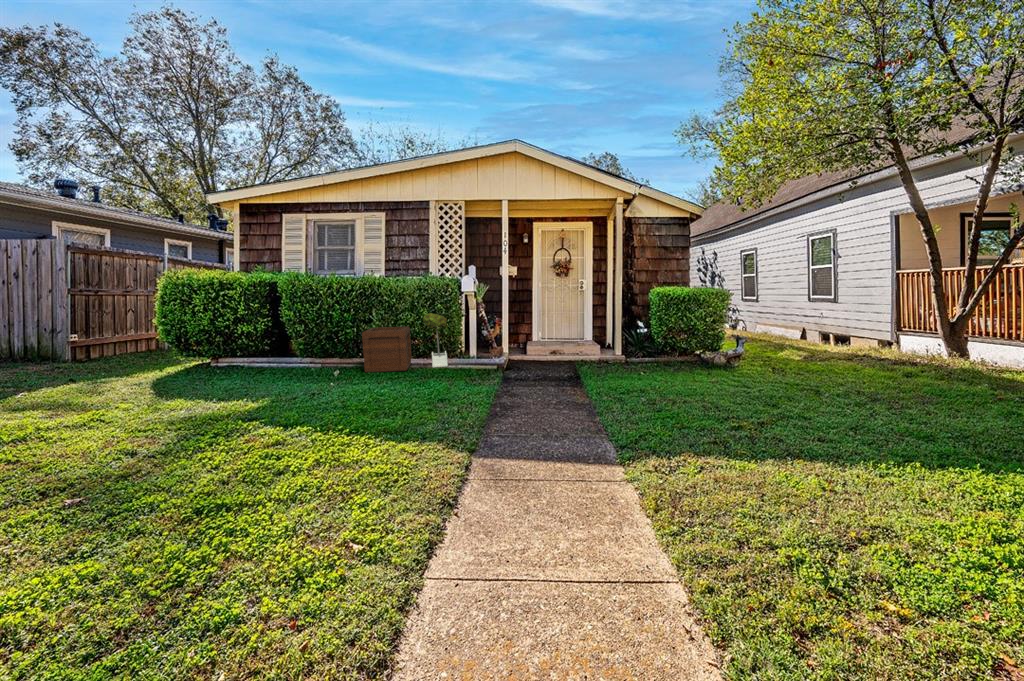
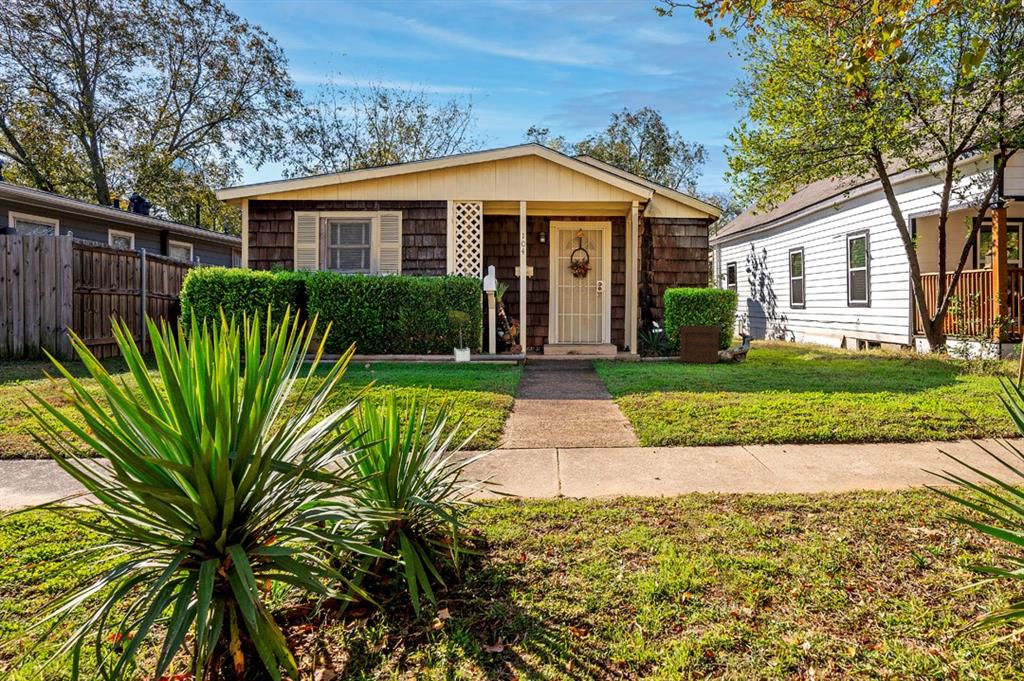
wooden crate: present [362,327,412,372] -> present [680,325,721,363]

